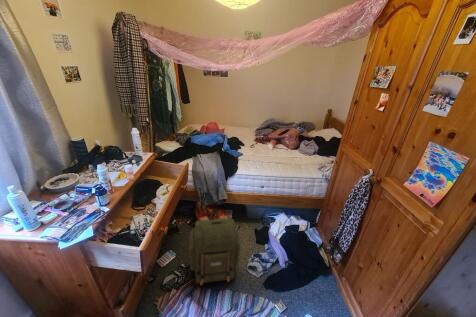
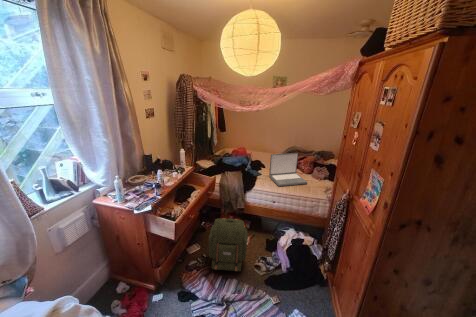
laptop: none [252,125,297,167] -> present [269,153,307,186]

